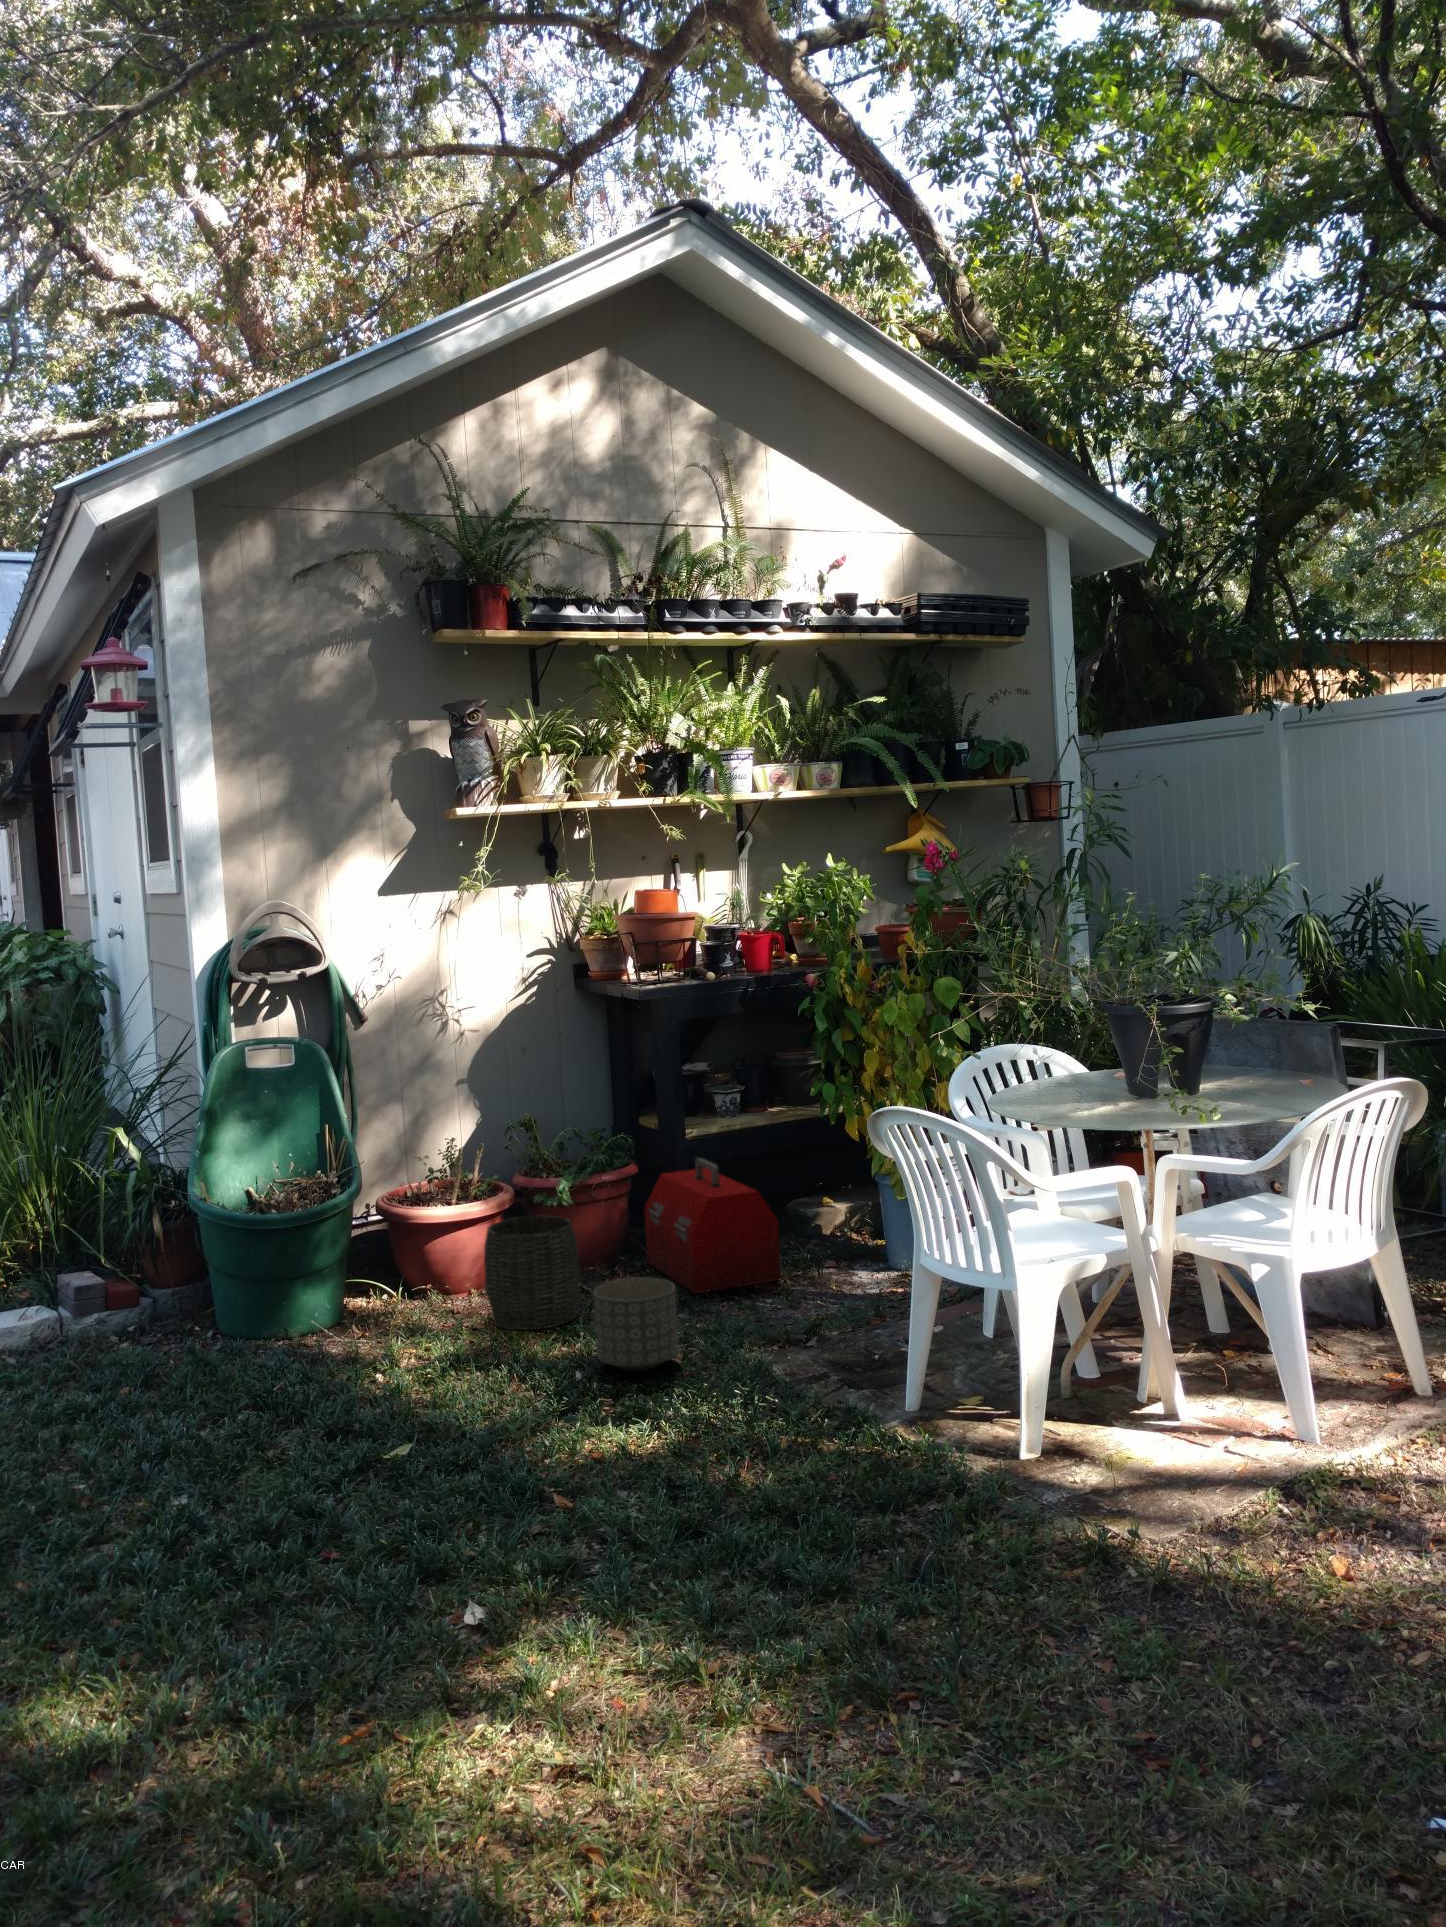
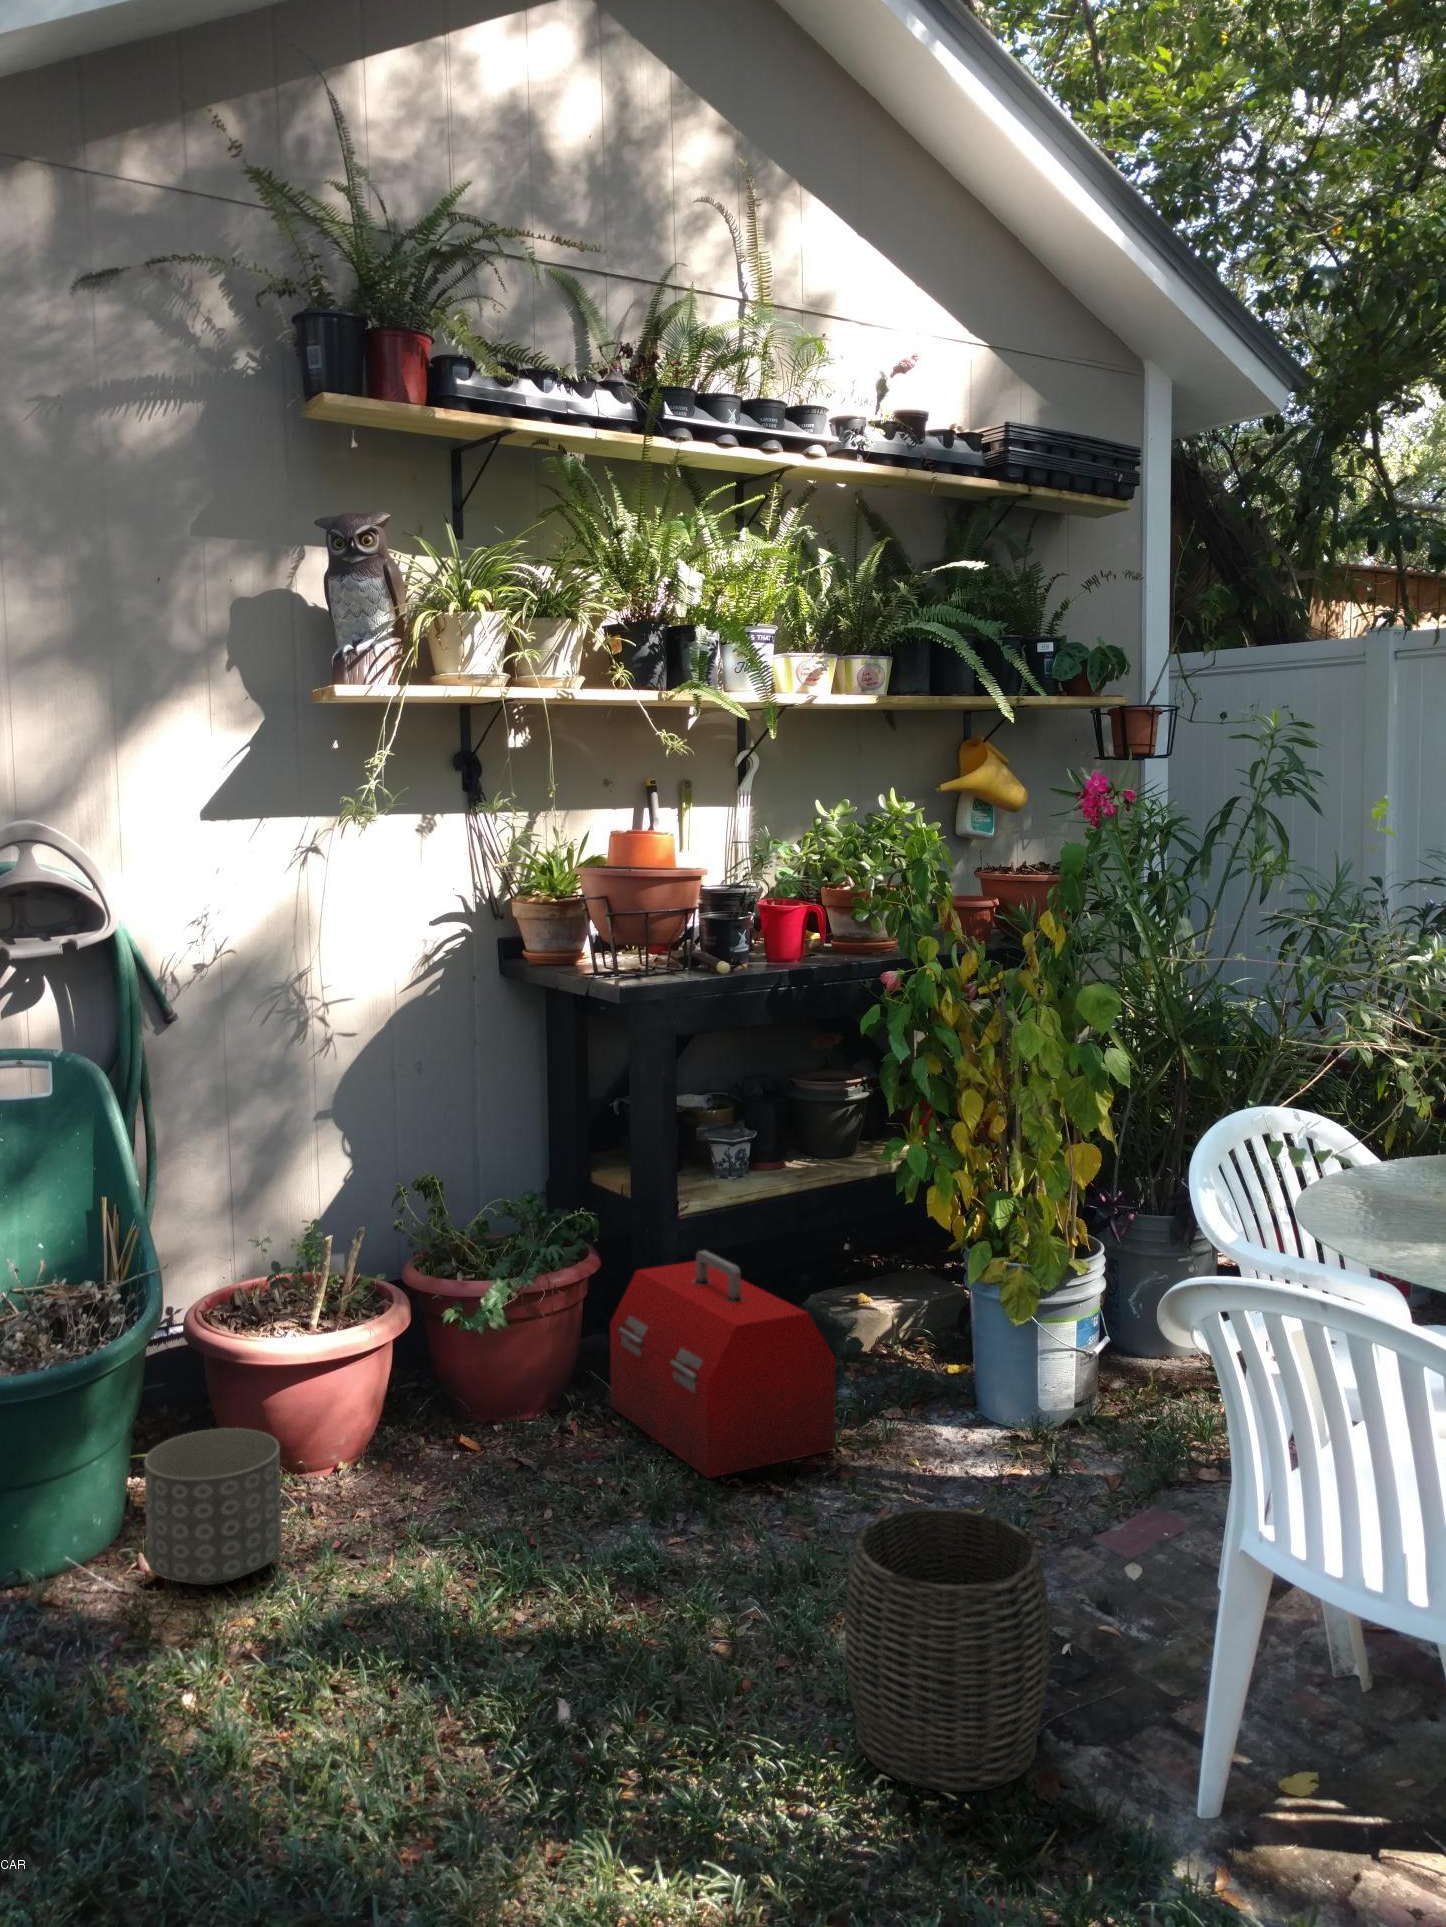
woven basket: present [484,1216,579,1330] -> present [845,1508,1050,1792]
planter: present [593,1278,679,1372] -> present [144,1428,282,1585]

